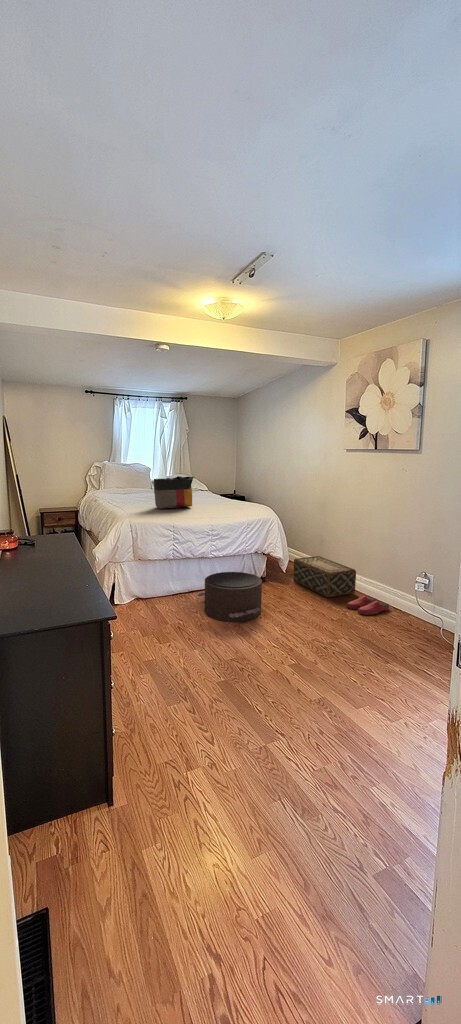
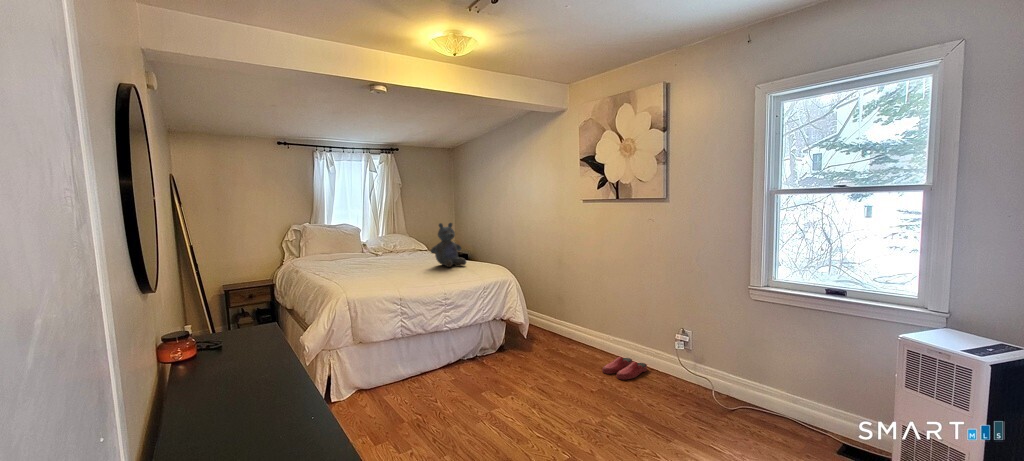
stuffed bear: none [205,466,235,505] -> present [431,223,466,267]
tote bag: present [154,476,194,509] -> none [372,237,419,276]
woven basket: present [293,556,356,597] -> none [535,315,606,362]
pouf: present [197,572,262,622] -> none [433,345,515,409]

